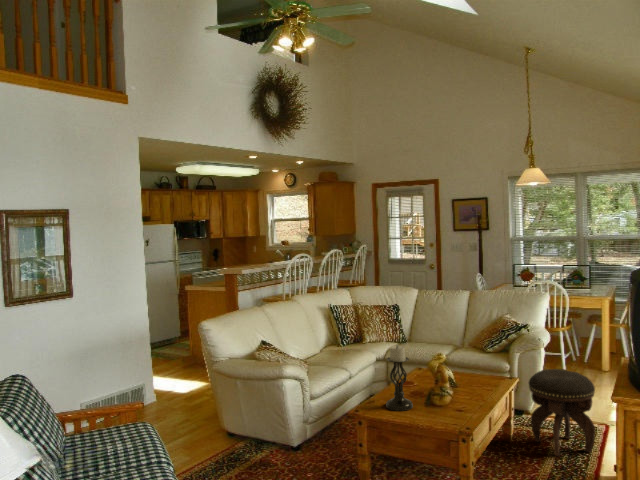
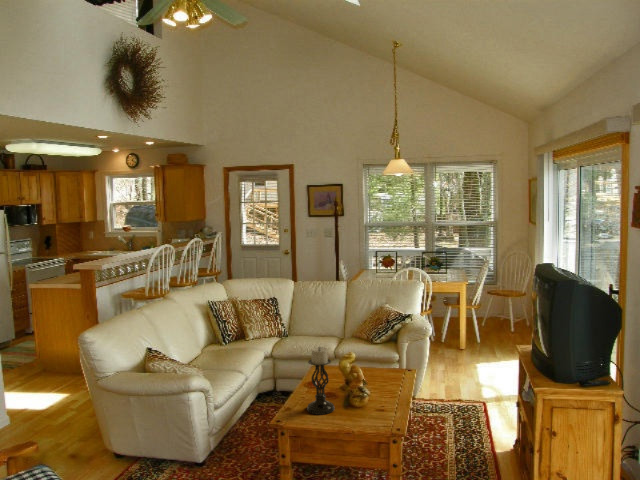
footstool: present [529,369,595,456] -> none [426,356,484,438]

